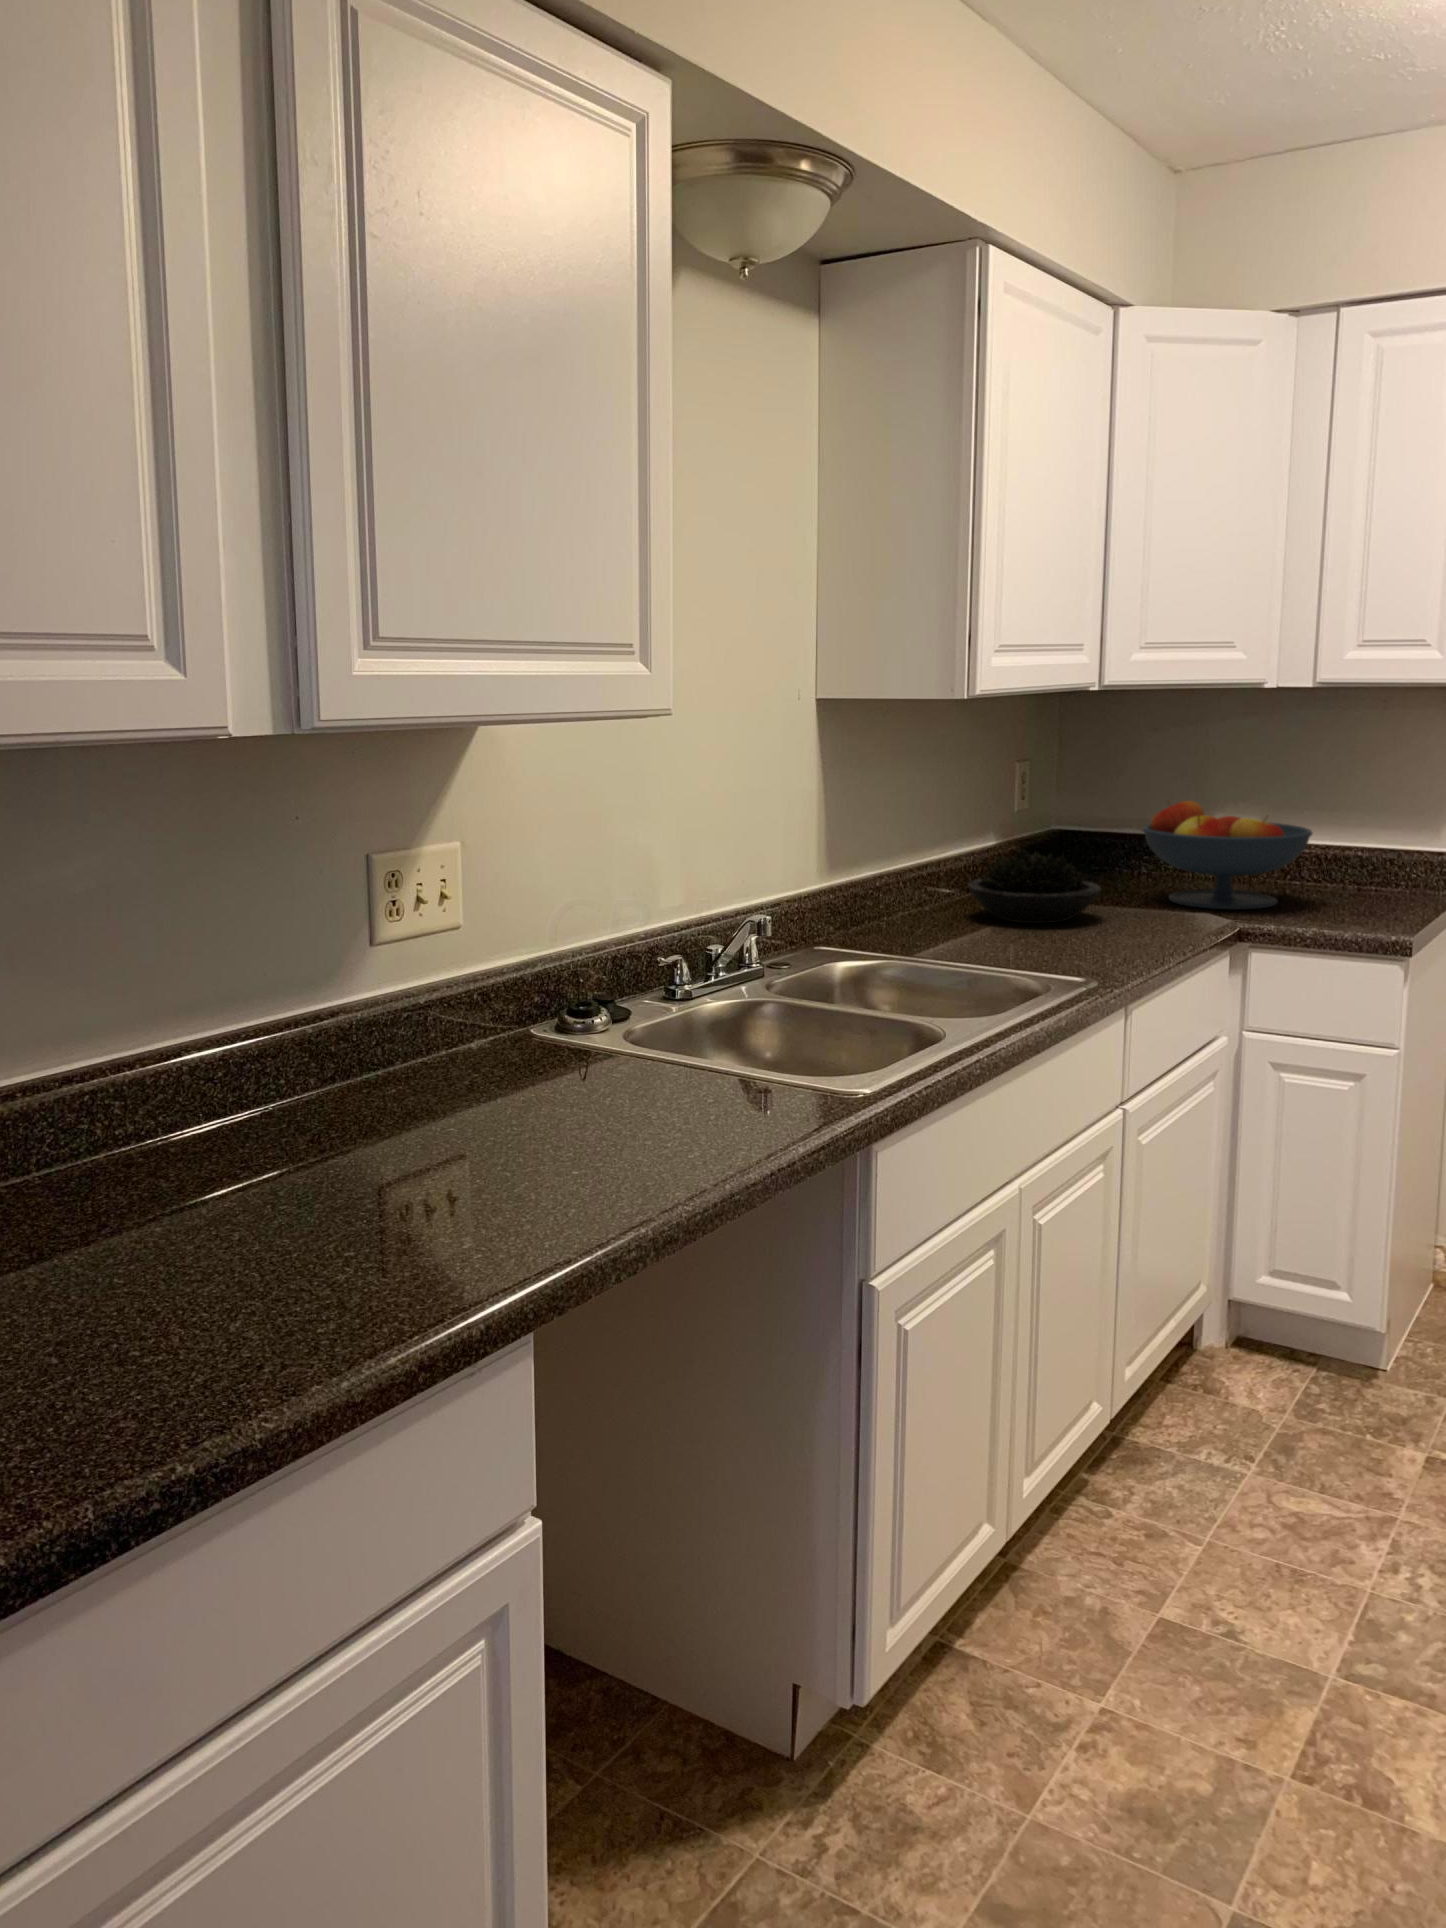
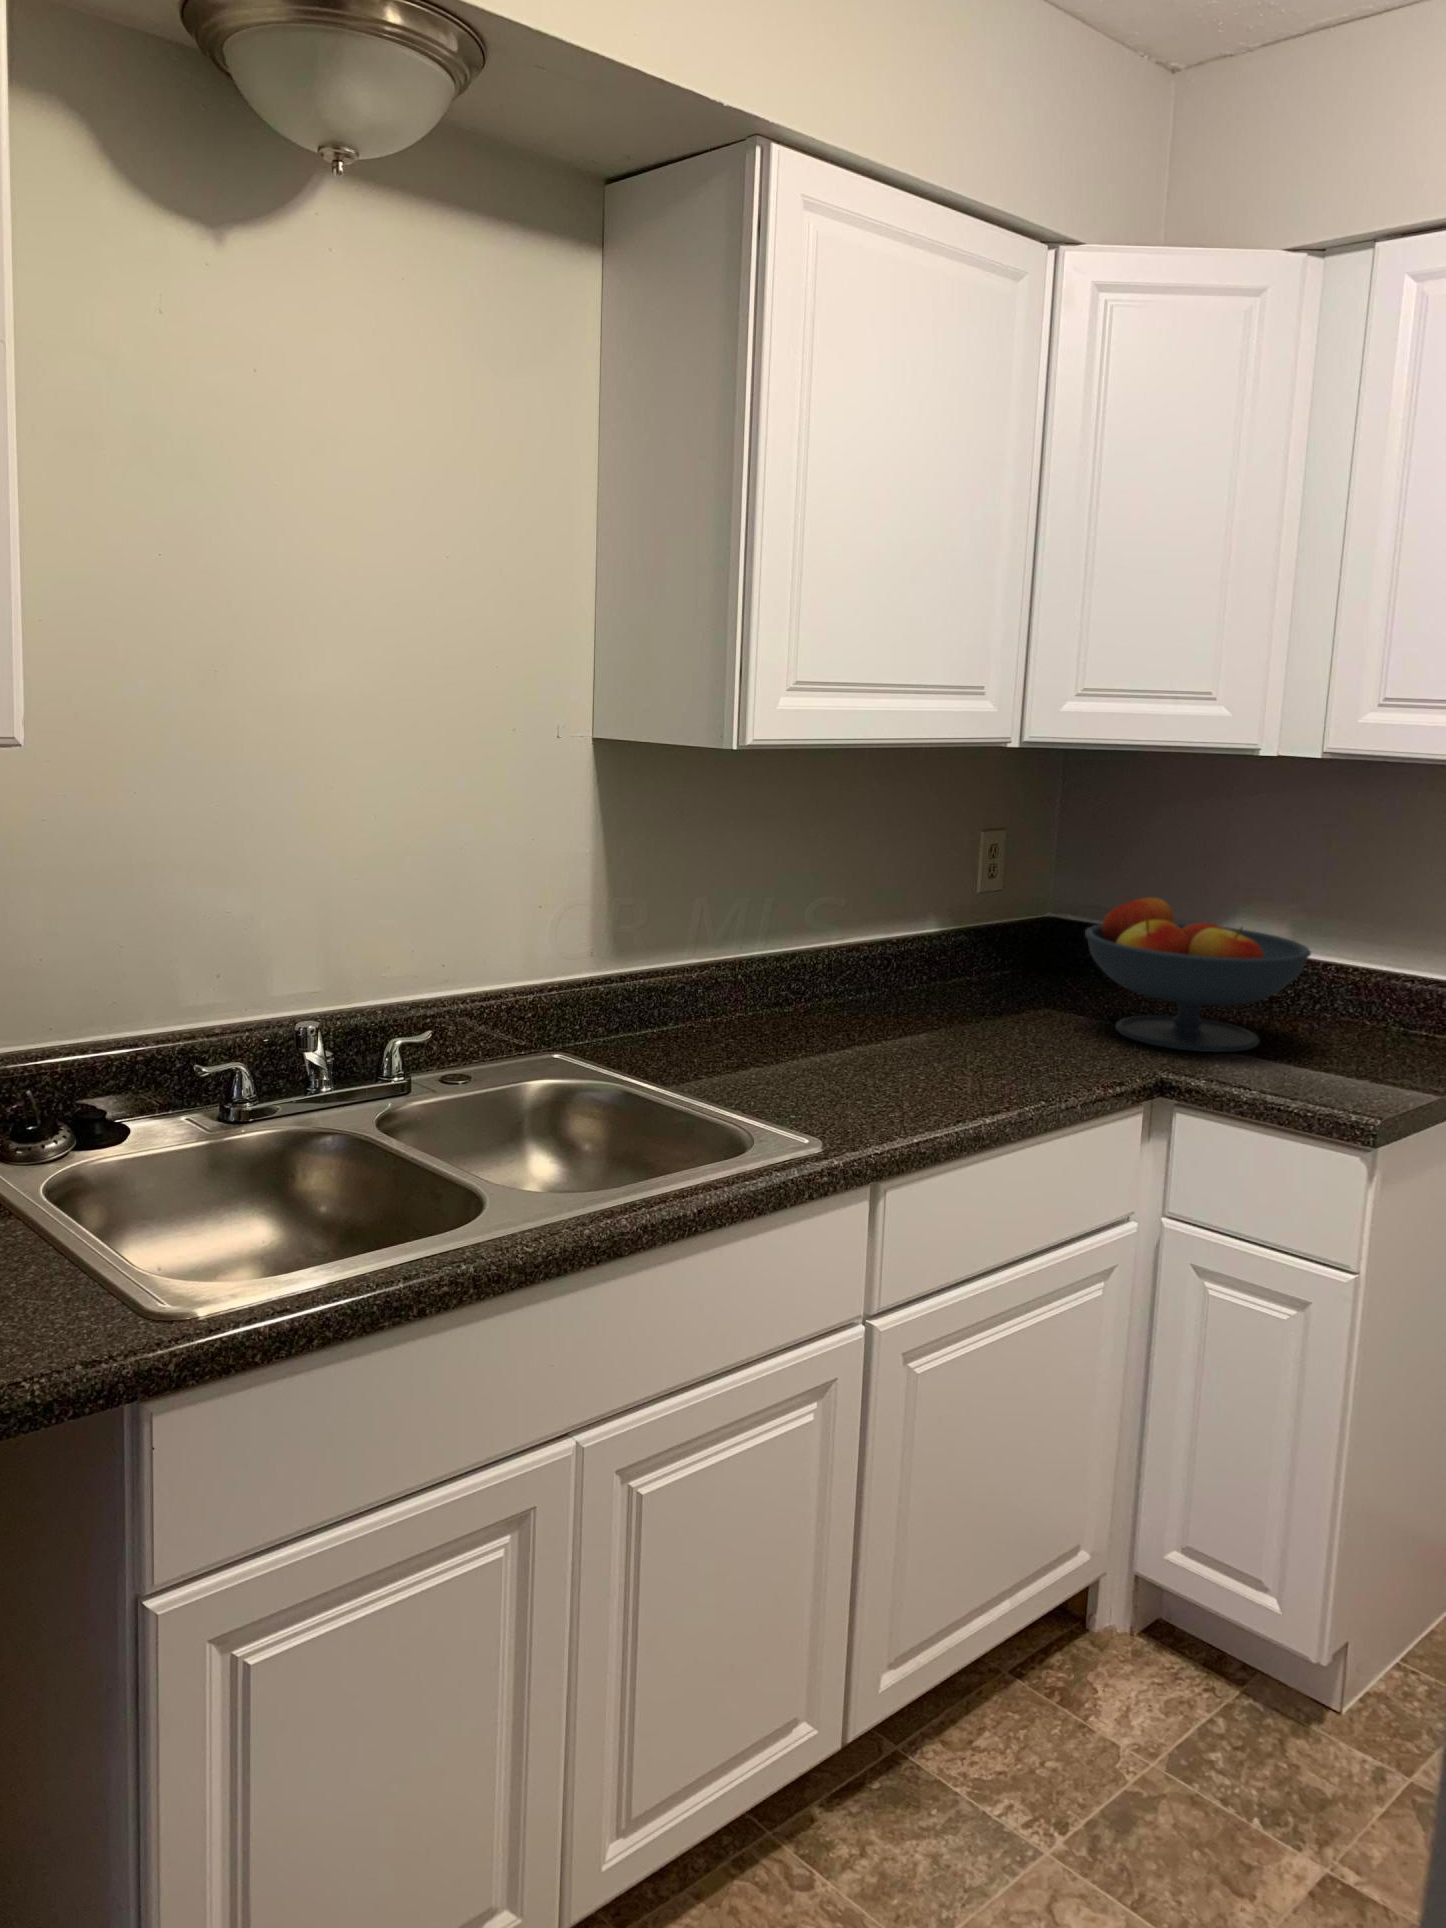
succulent plant: present [967,849,1102,923] -> none [814,942,988,1046]

